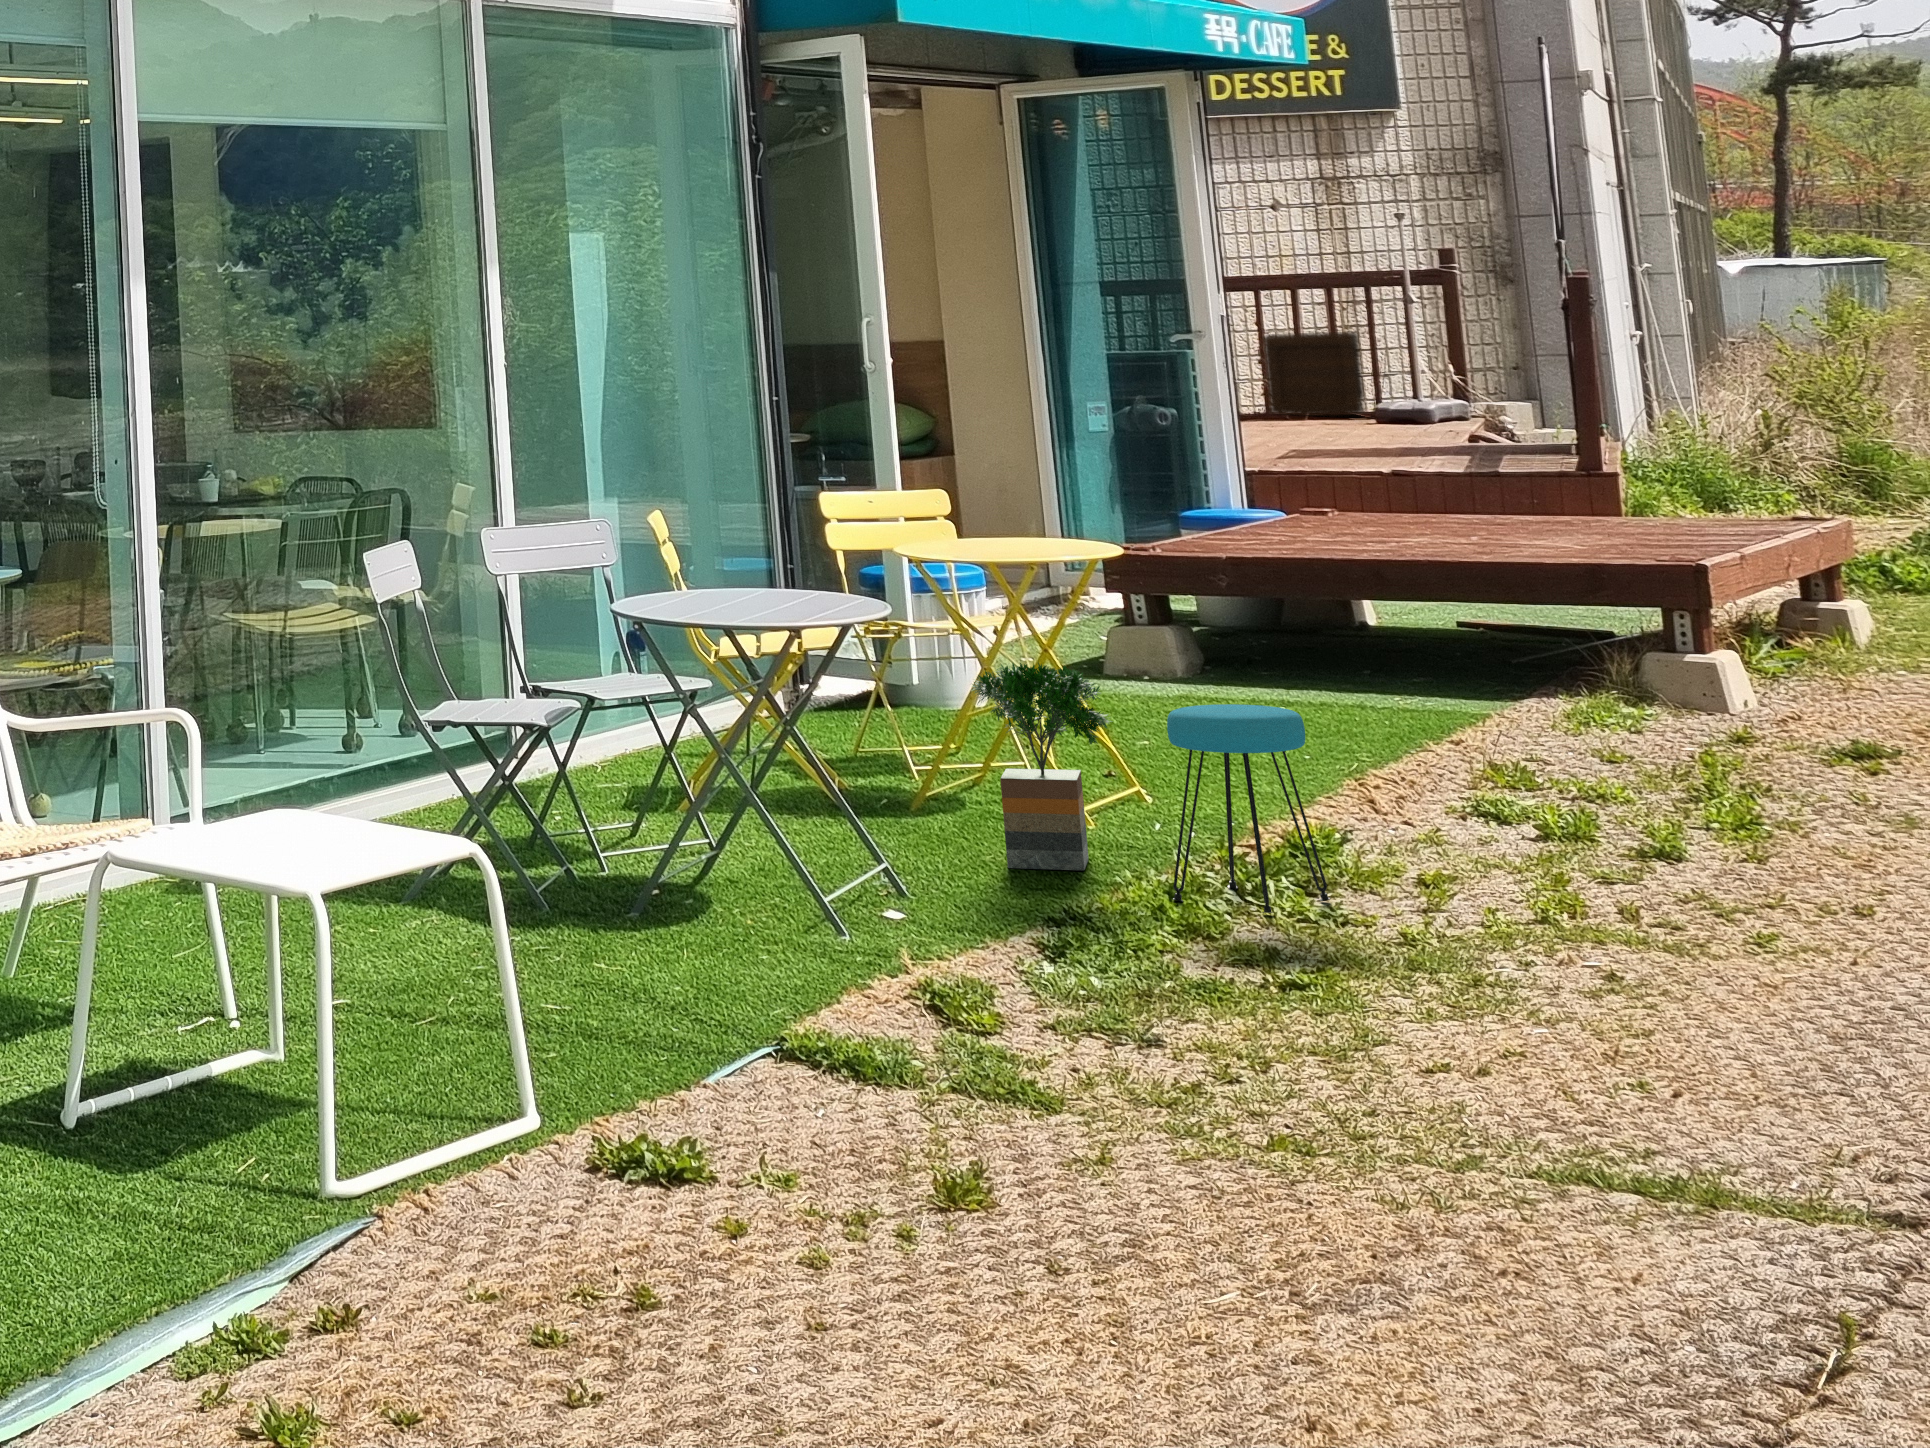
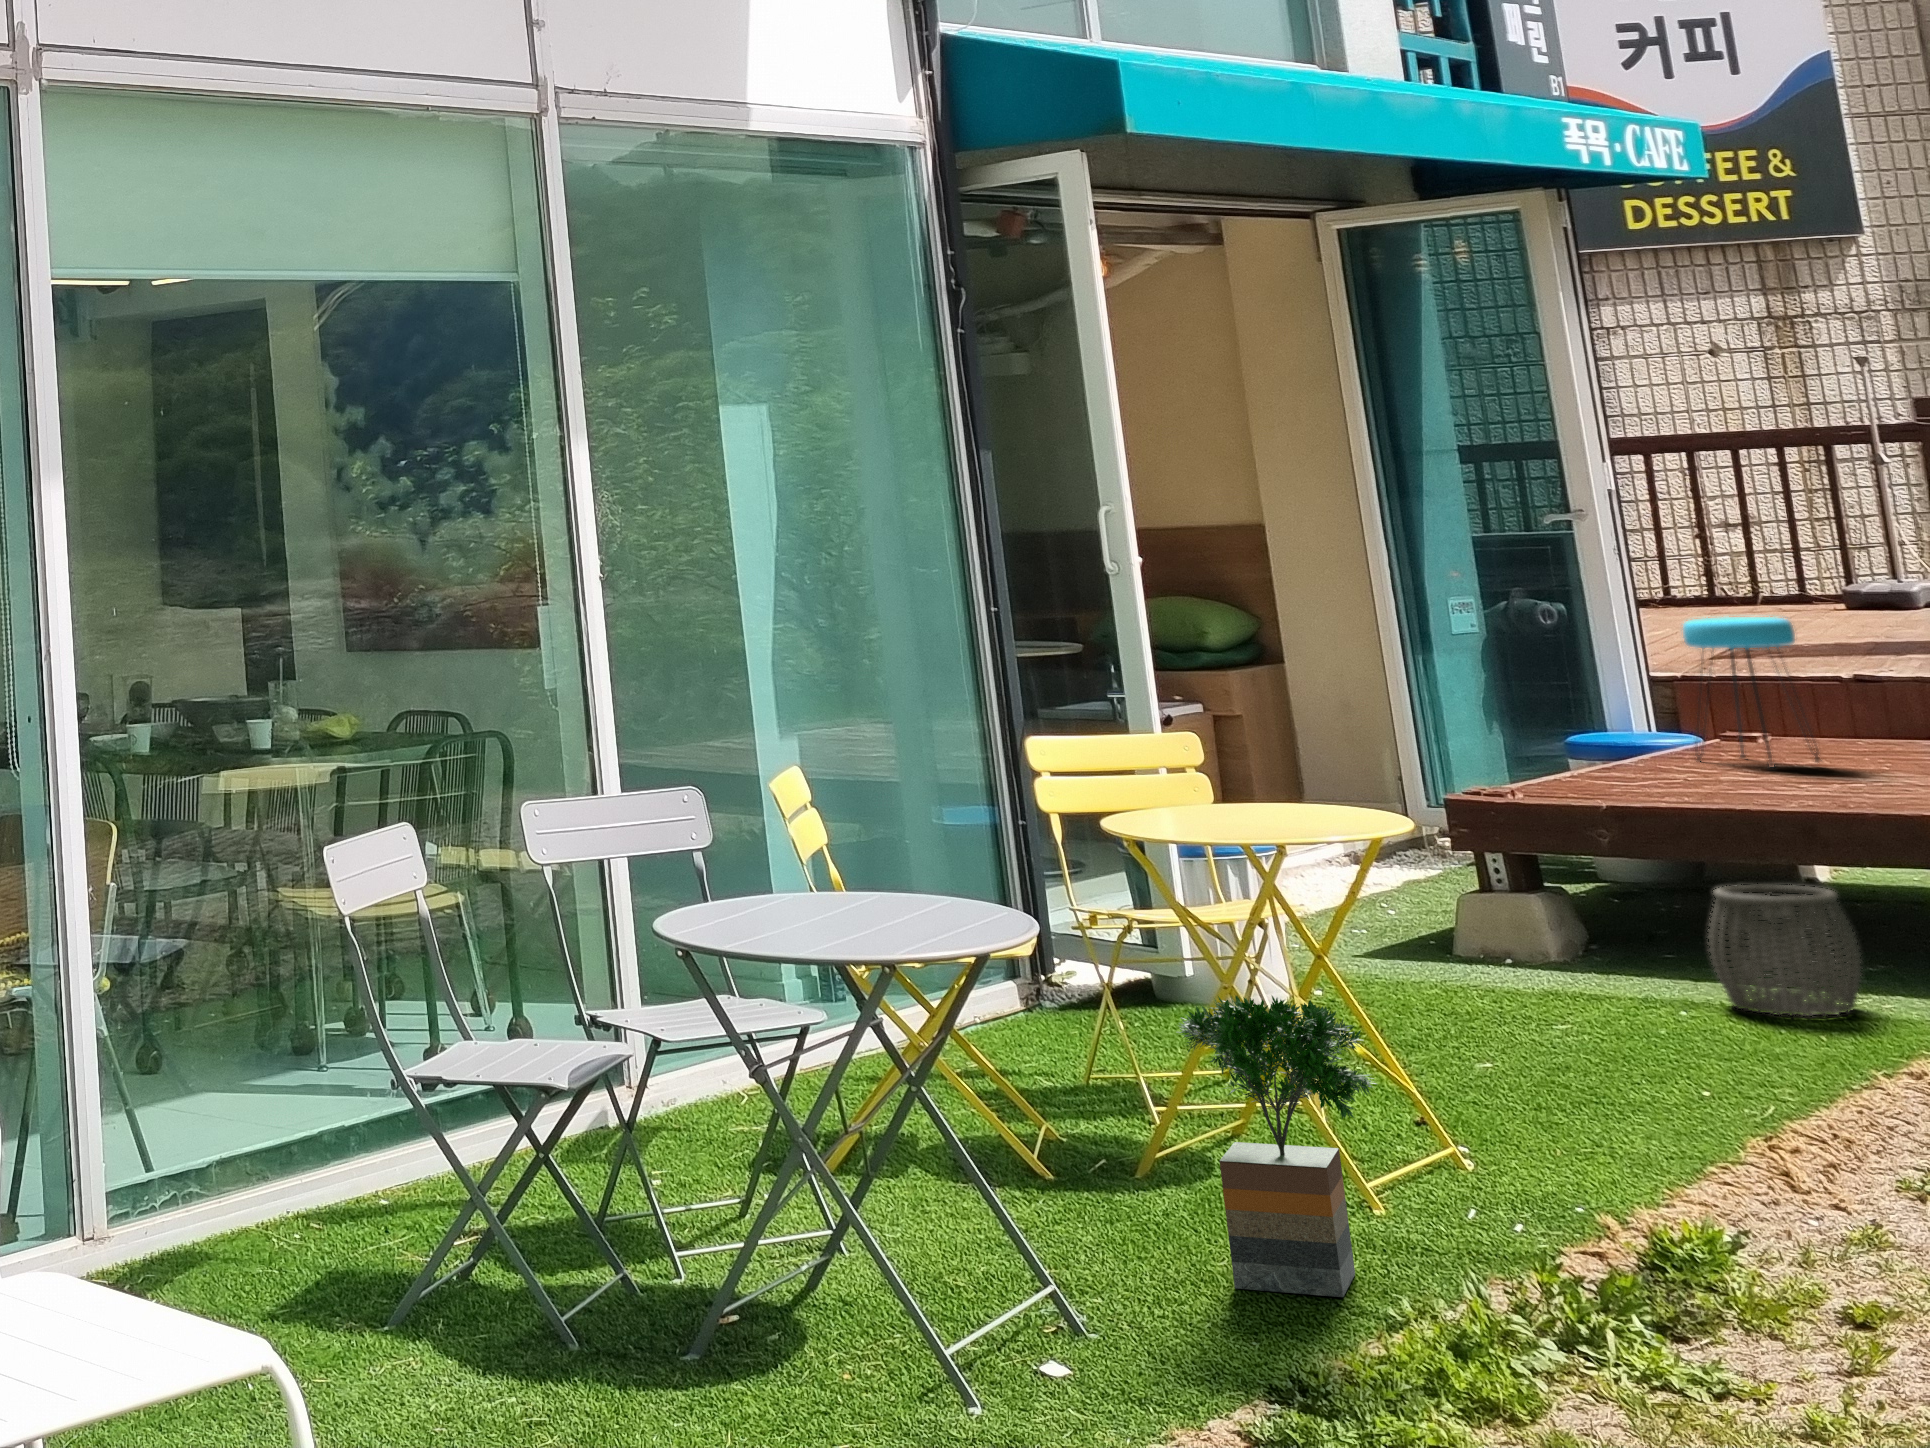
wooden crate: present [1263,332,1364,416] -> none [1708,497,1842,599]
woven basket: none [1301,612,1414,708] -> present [1708,885,1861,1016]
stool: present [1167,704,1330,913] -> present [1683,617,1822,767]

